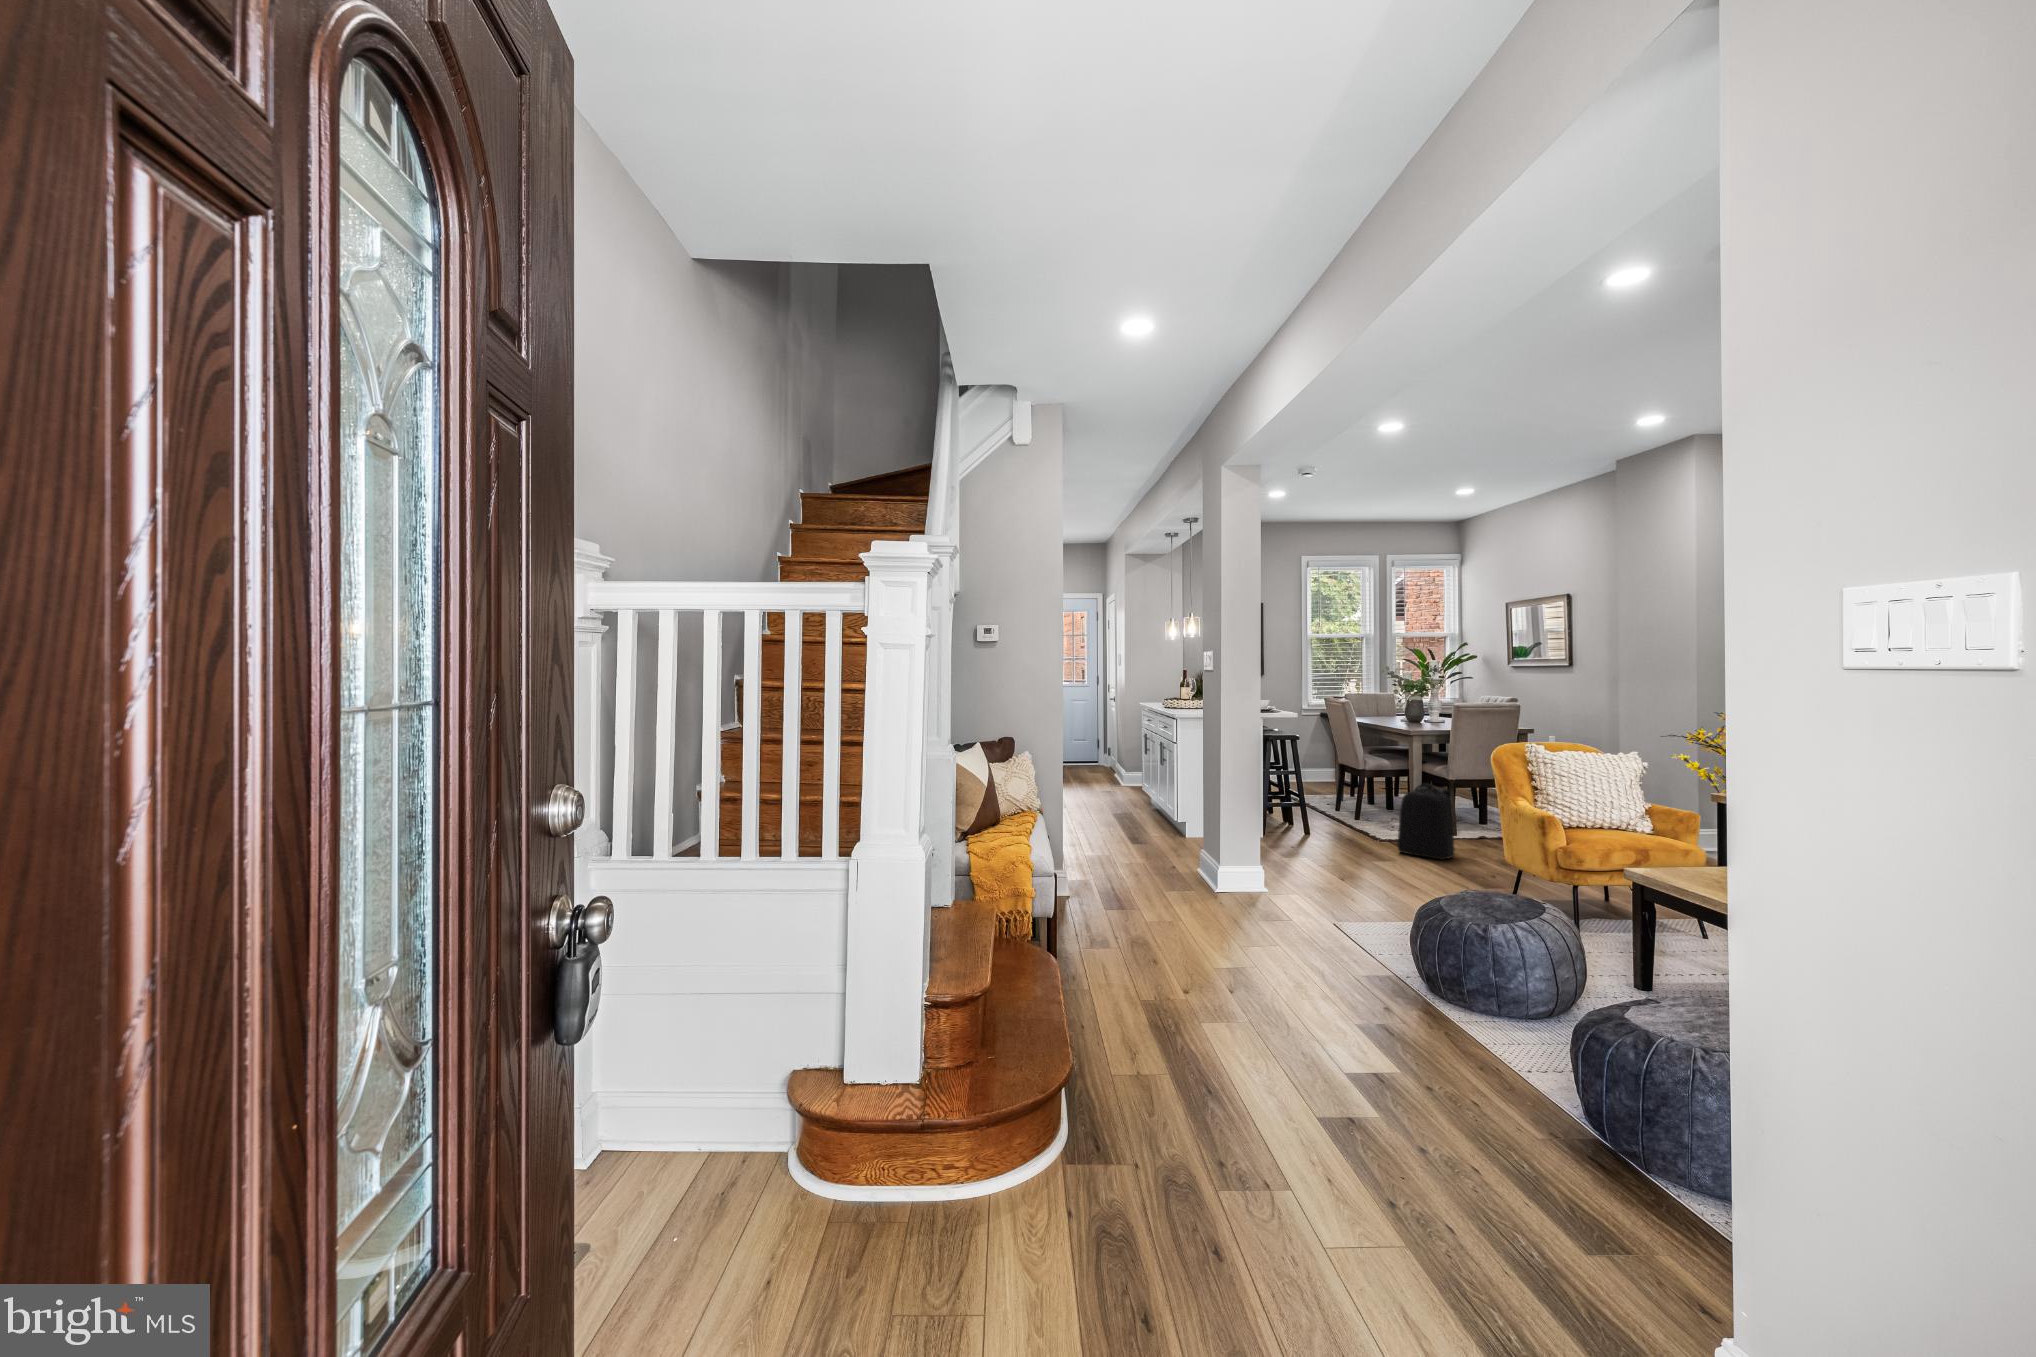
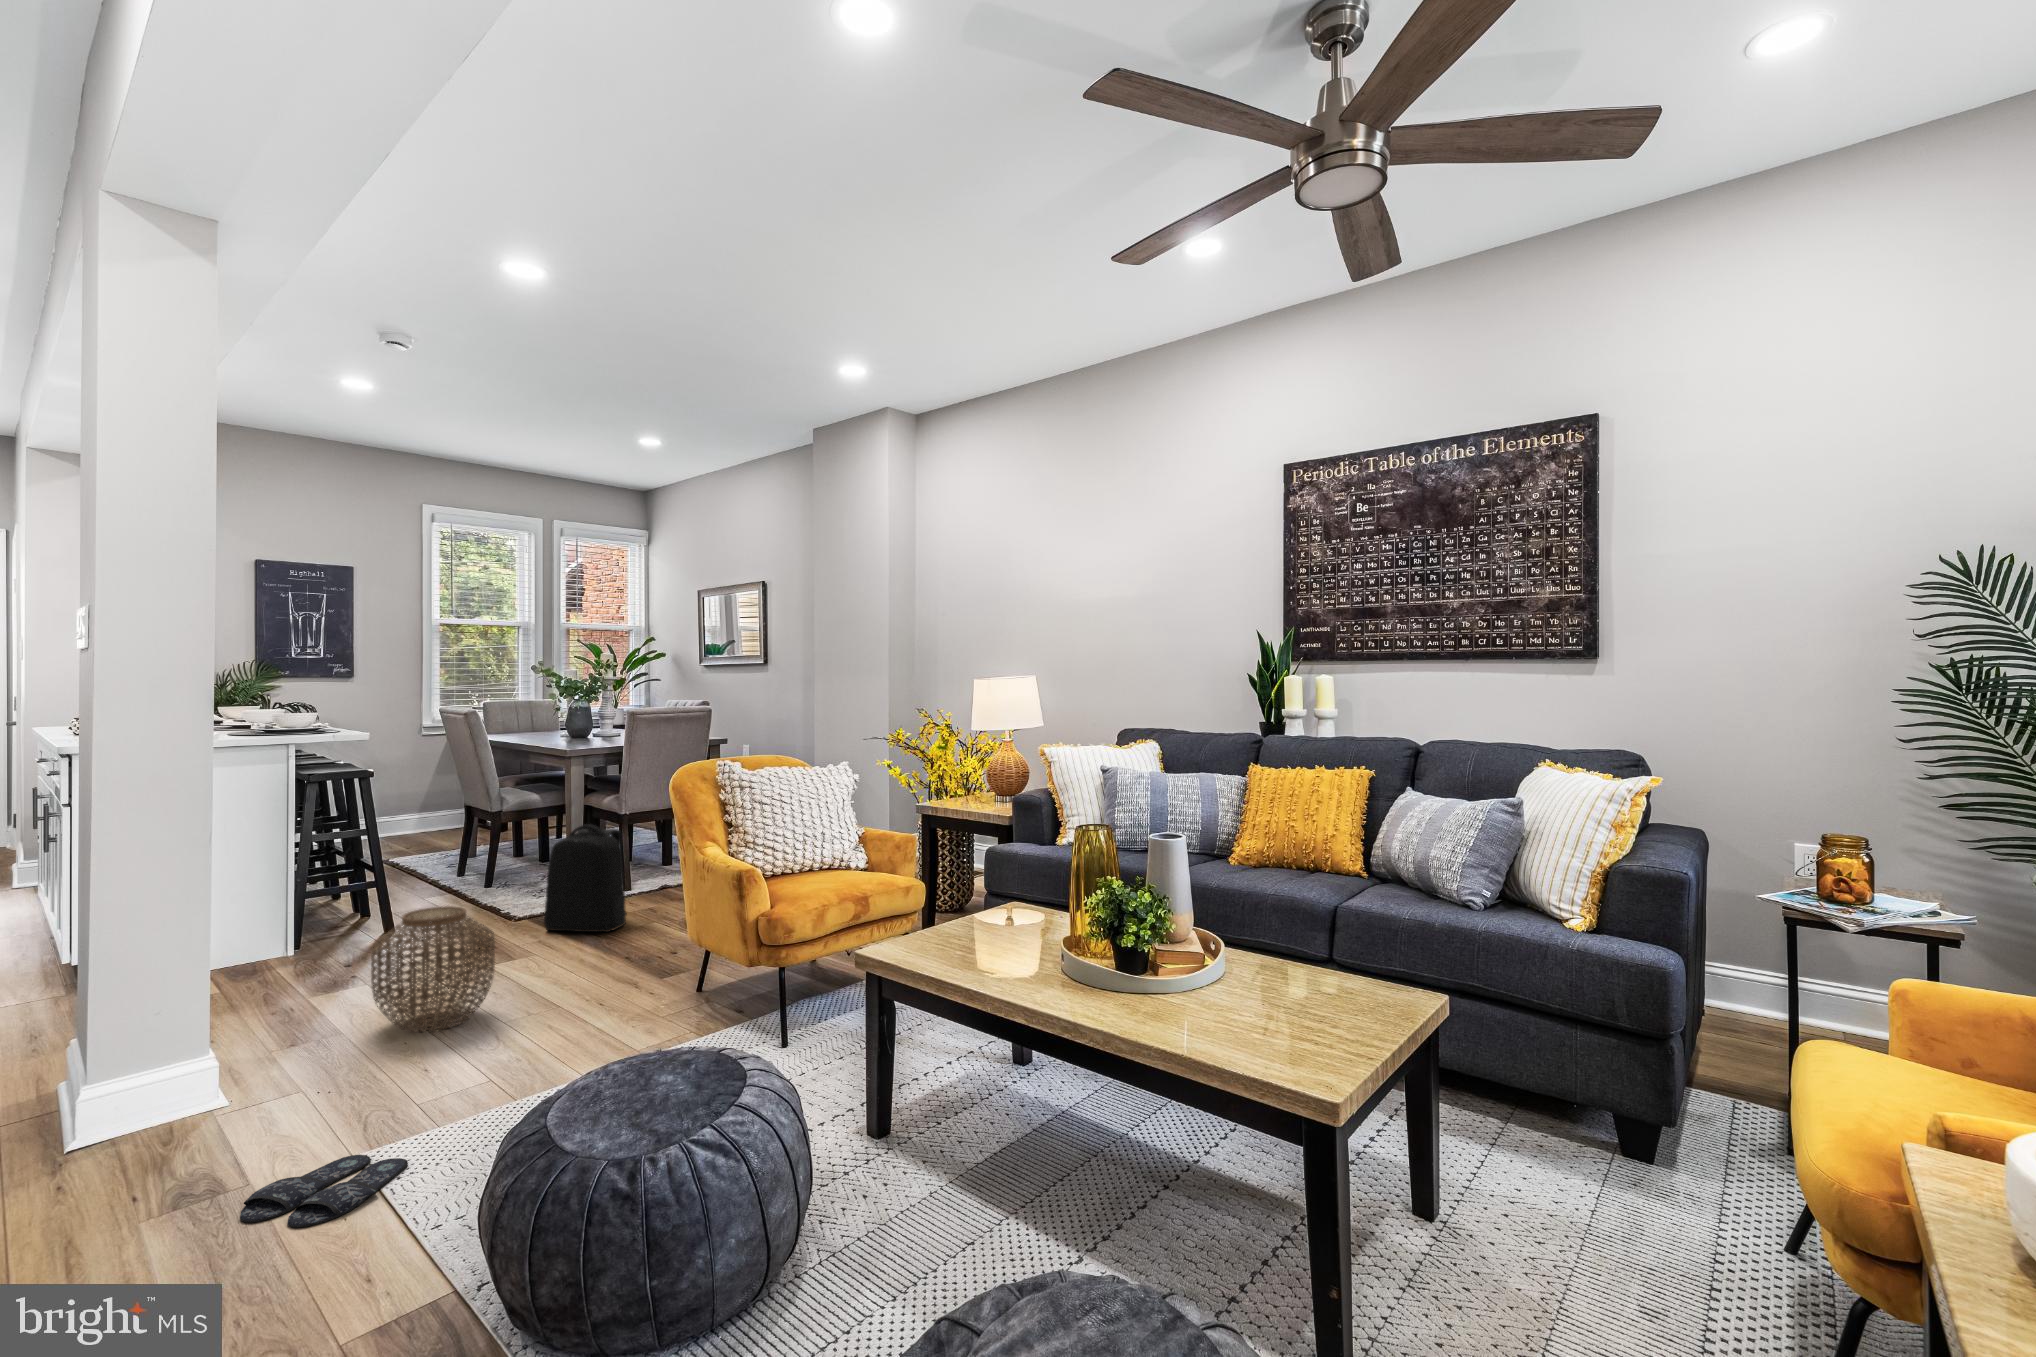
woven basket: none [1310,821,1377,893] -> present [371,906,495,1032]
slippers: none [1279,936,1349,957] -> present [240,1155,408,1228]

